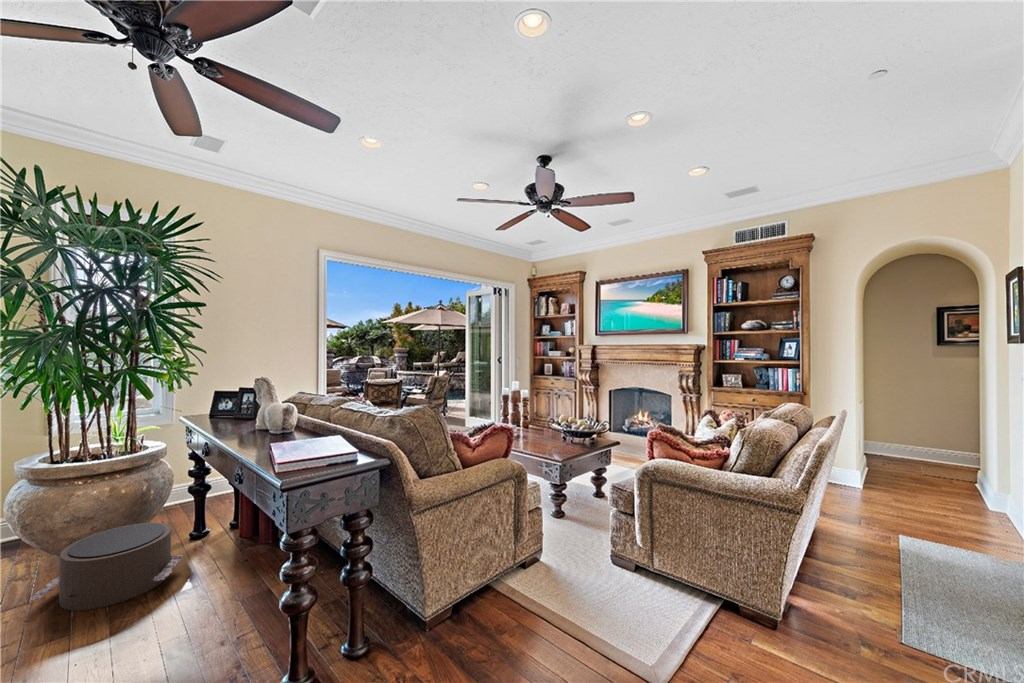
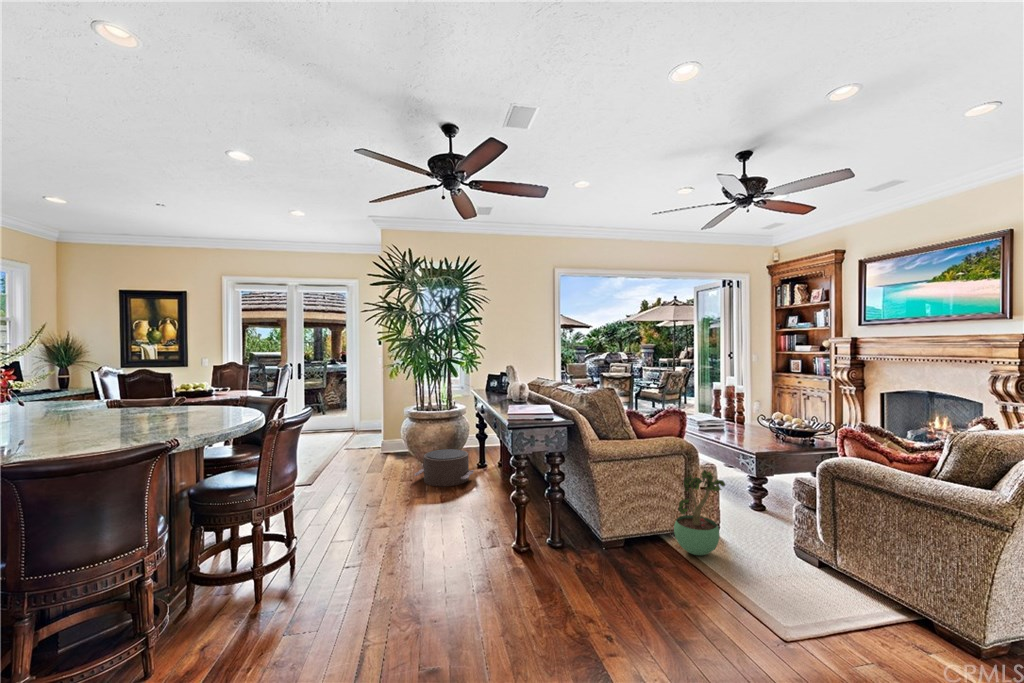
potted plant: none [536,510,592,630] -> present [674,470,725,555]

